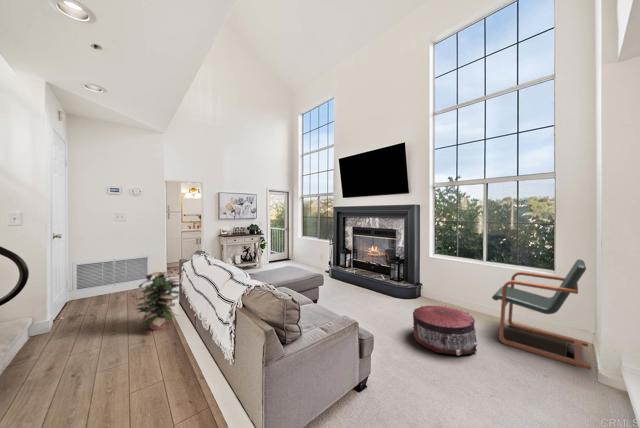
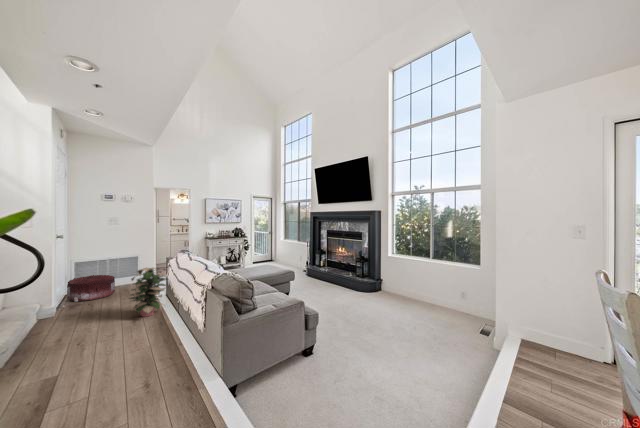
armchair: present [492,259,591,370] -> none [426,256,500,342]
pouf: present [413,306,477,356] -> present [67,275,115,302]

